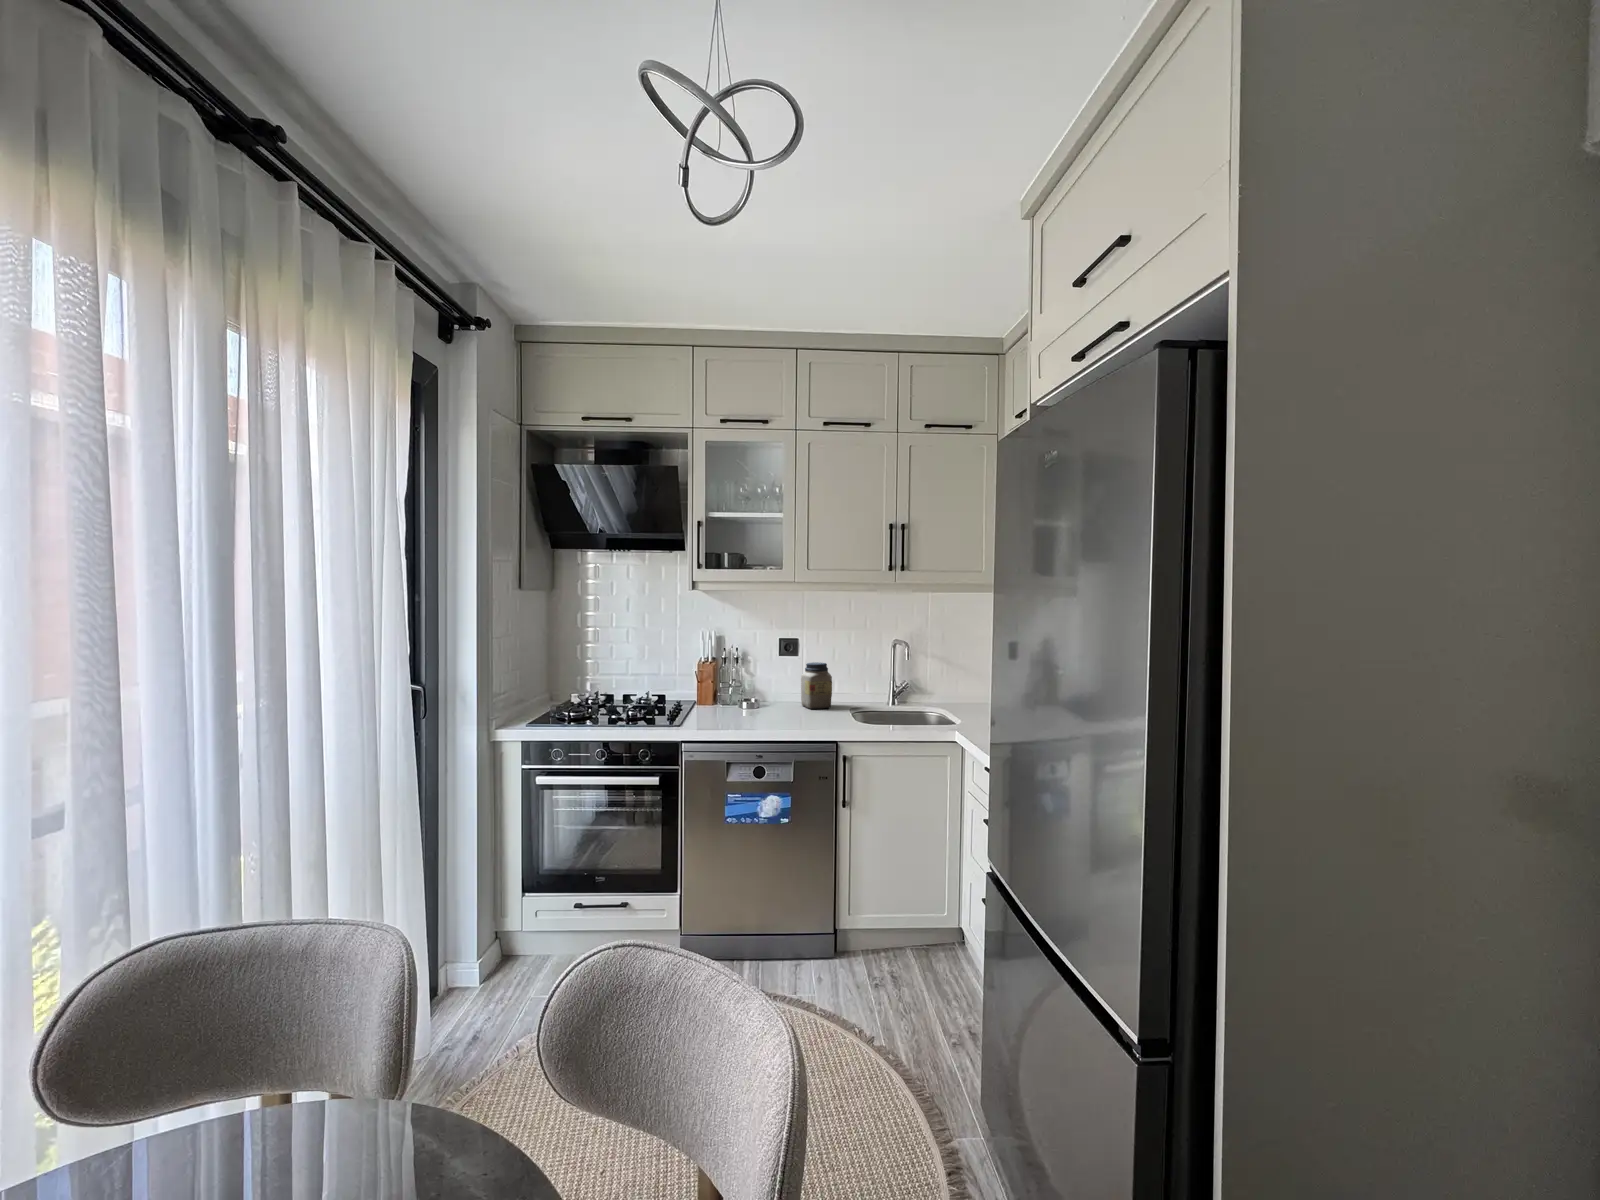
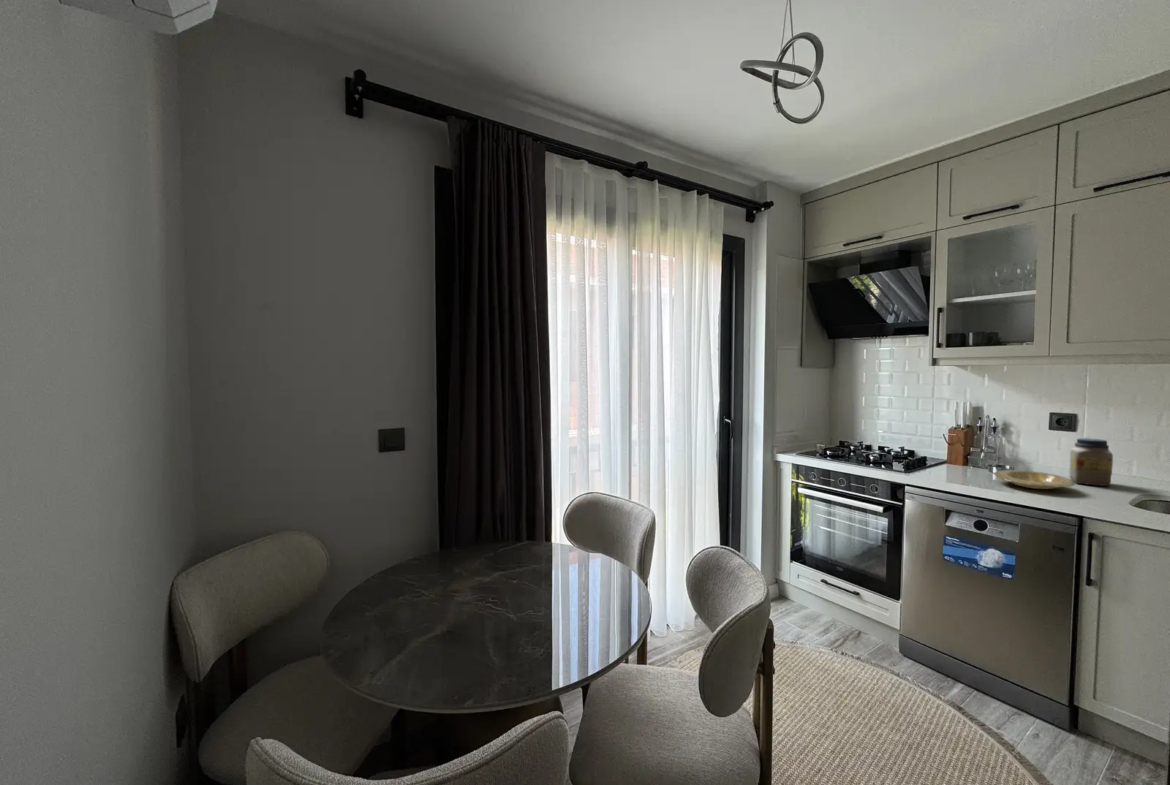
plate: none [757,702,819,721] -> present [995,470,1075,489]

